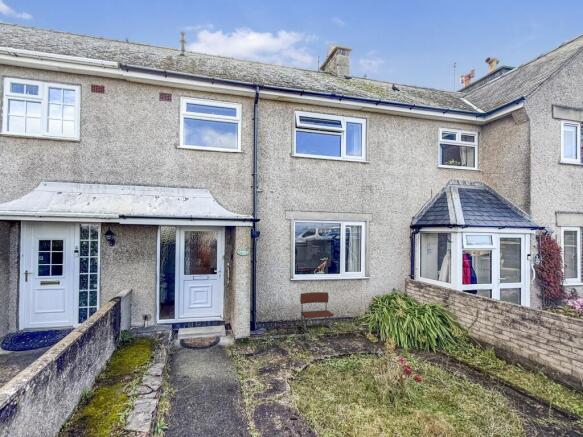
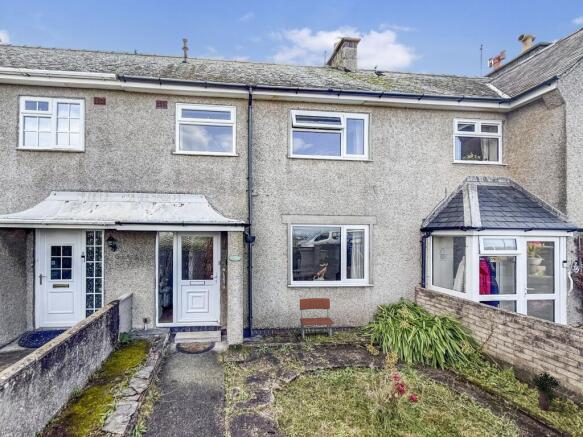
potted plant: none [510,346,537,378] -> present [532,372,565,412]

